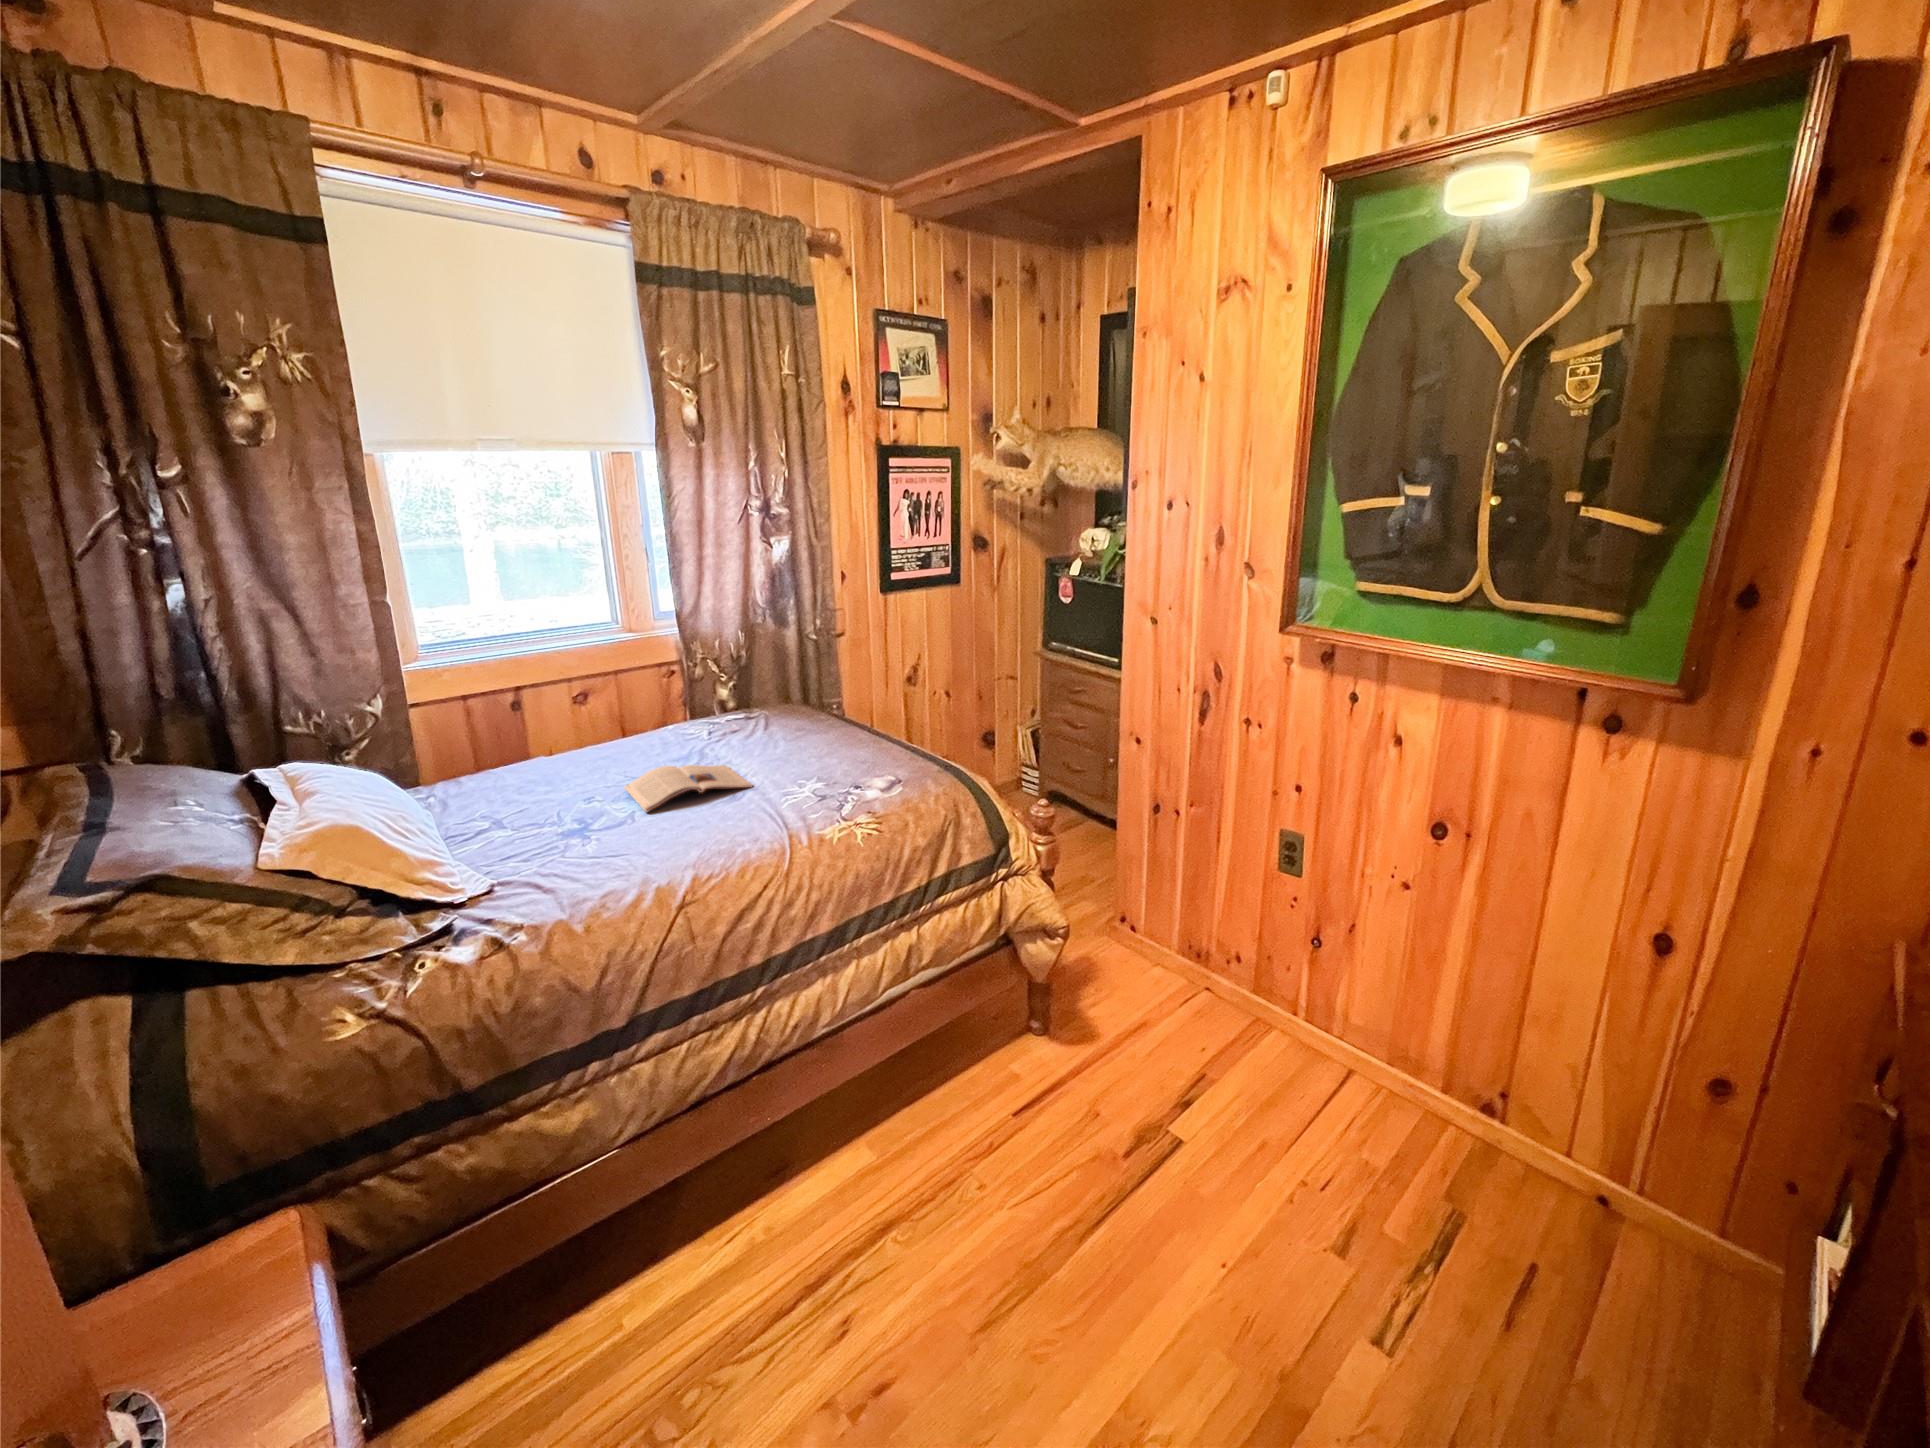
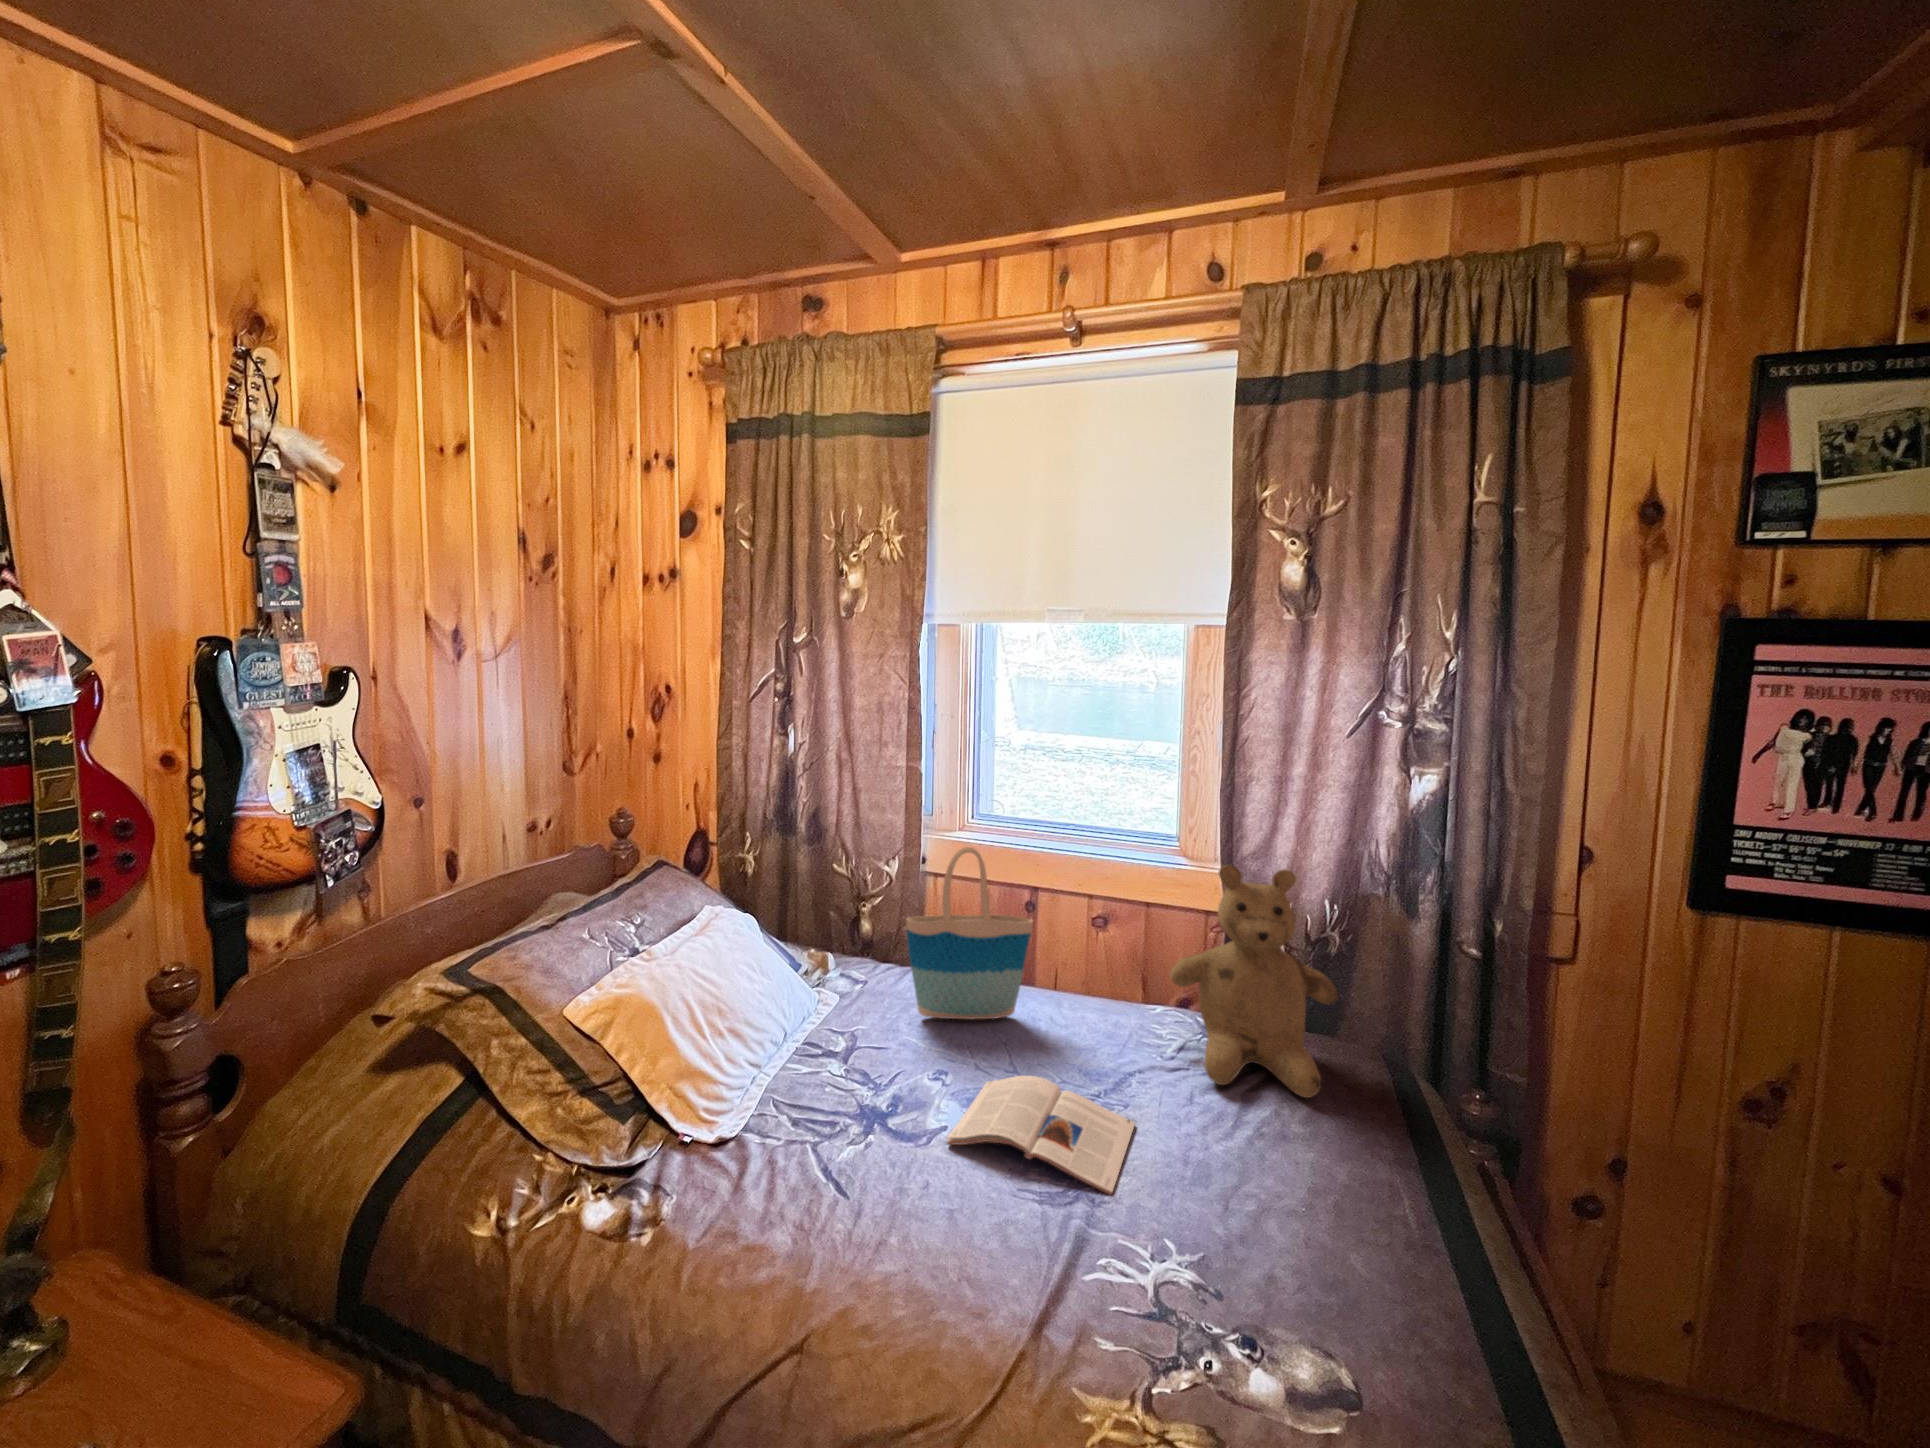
teddy bear: none [685,608,790,740] -> present [1170,865,1338,1098]
tote bag: none [485,643,583,789] -> present [907,847,1033,1019]

